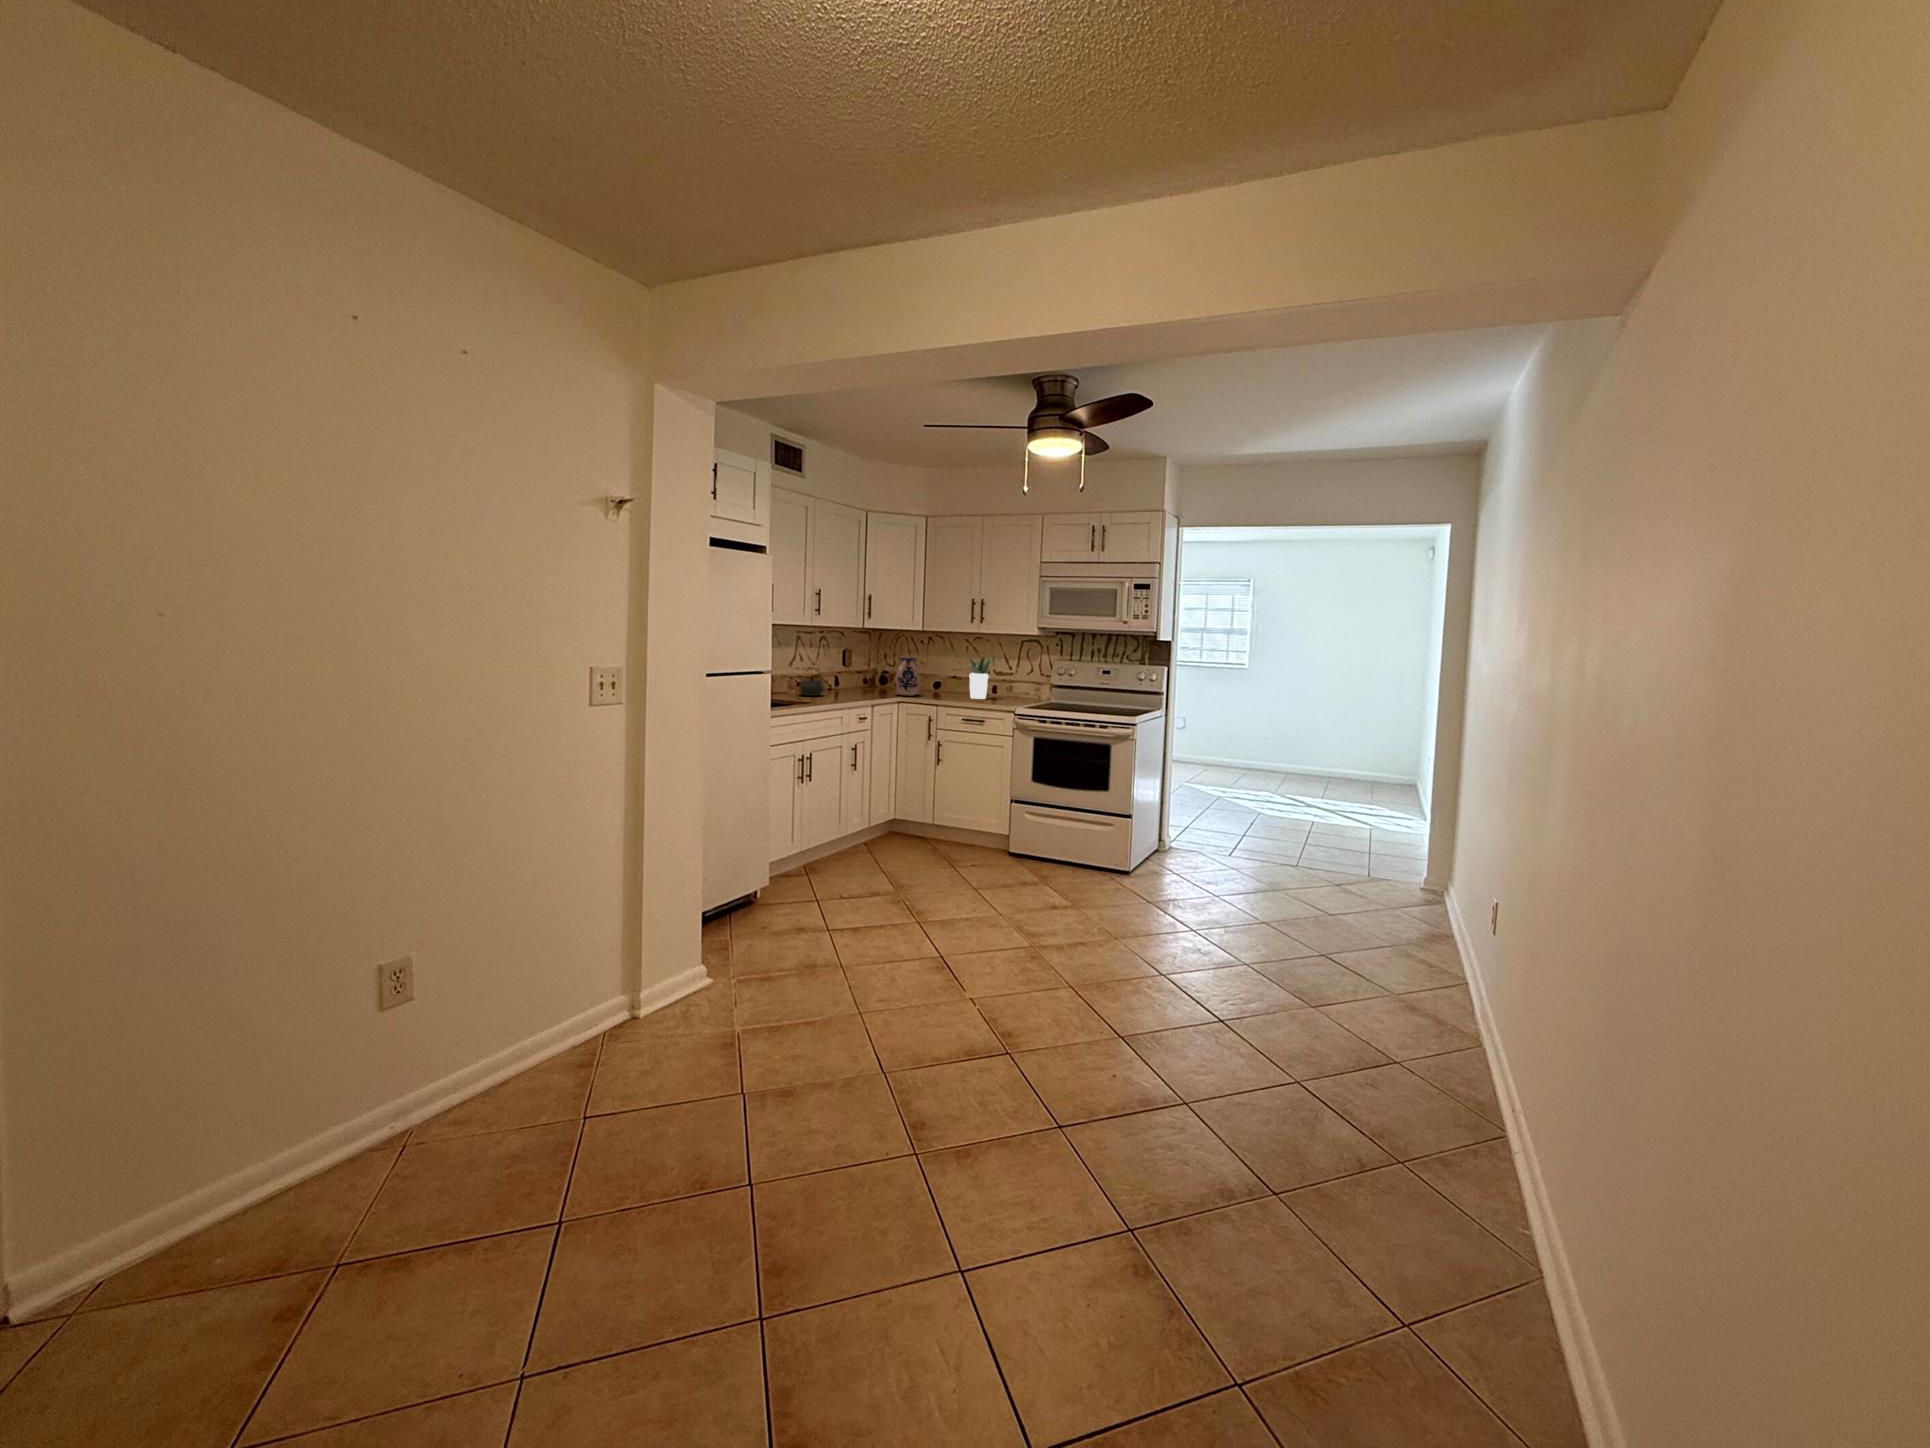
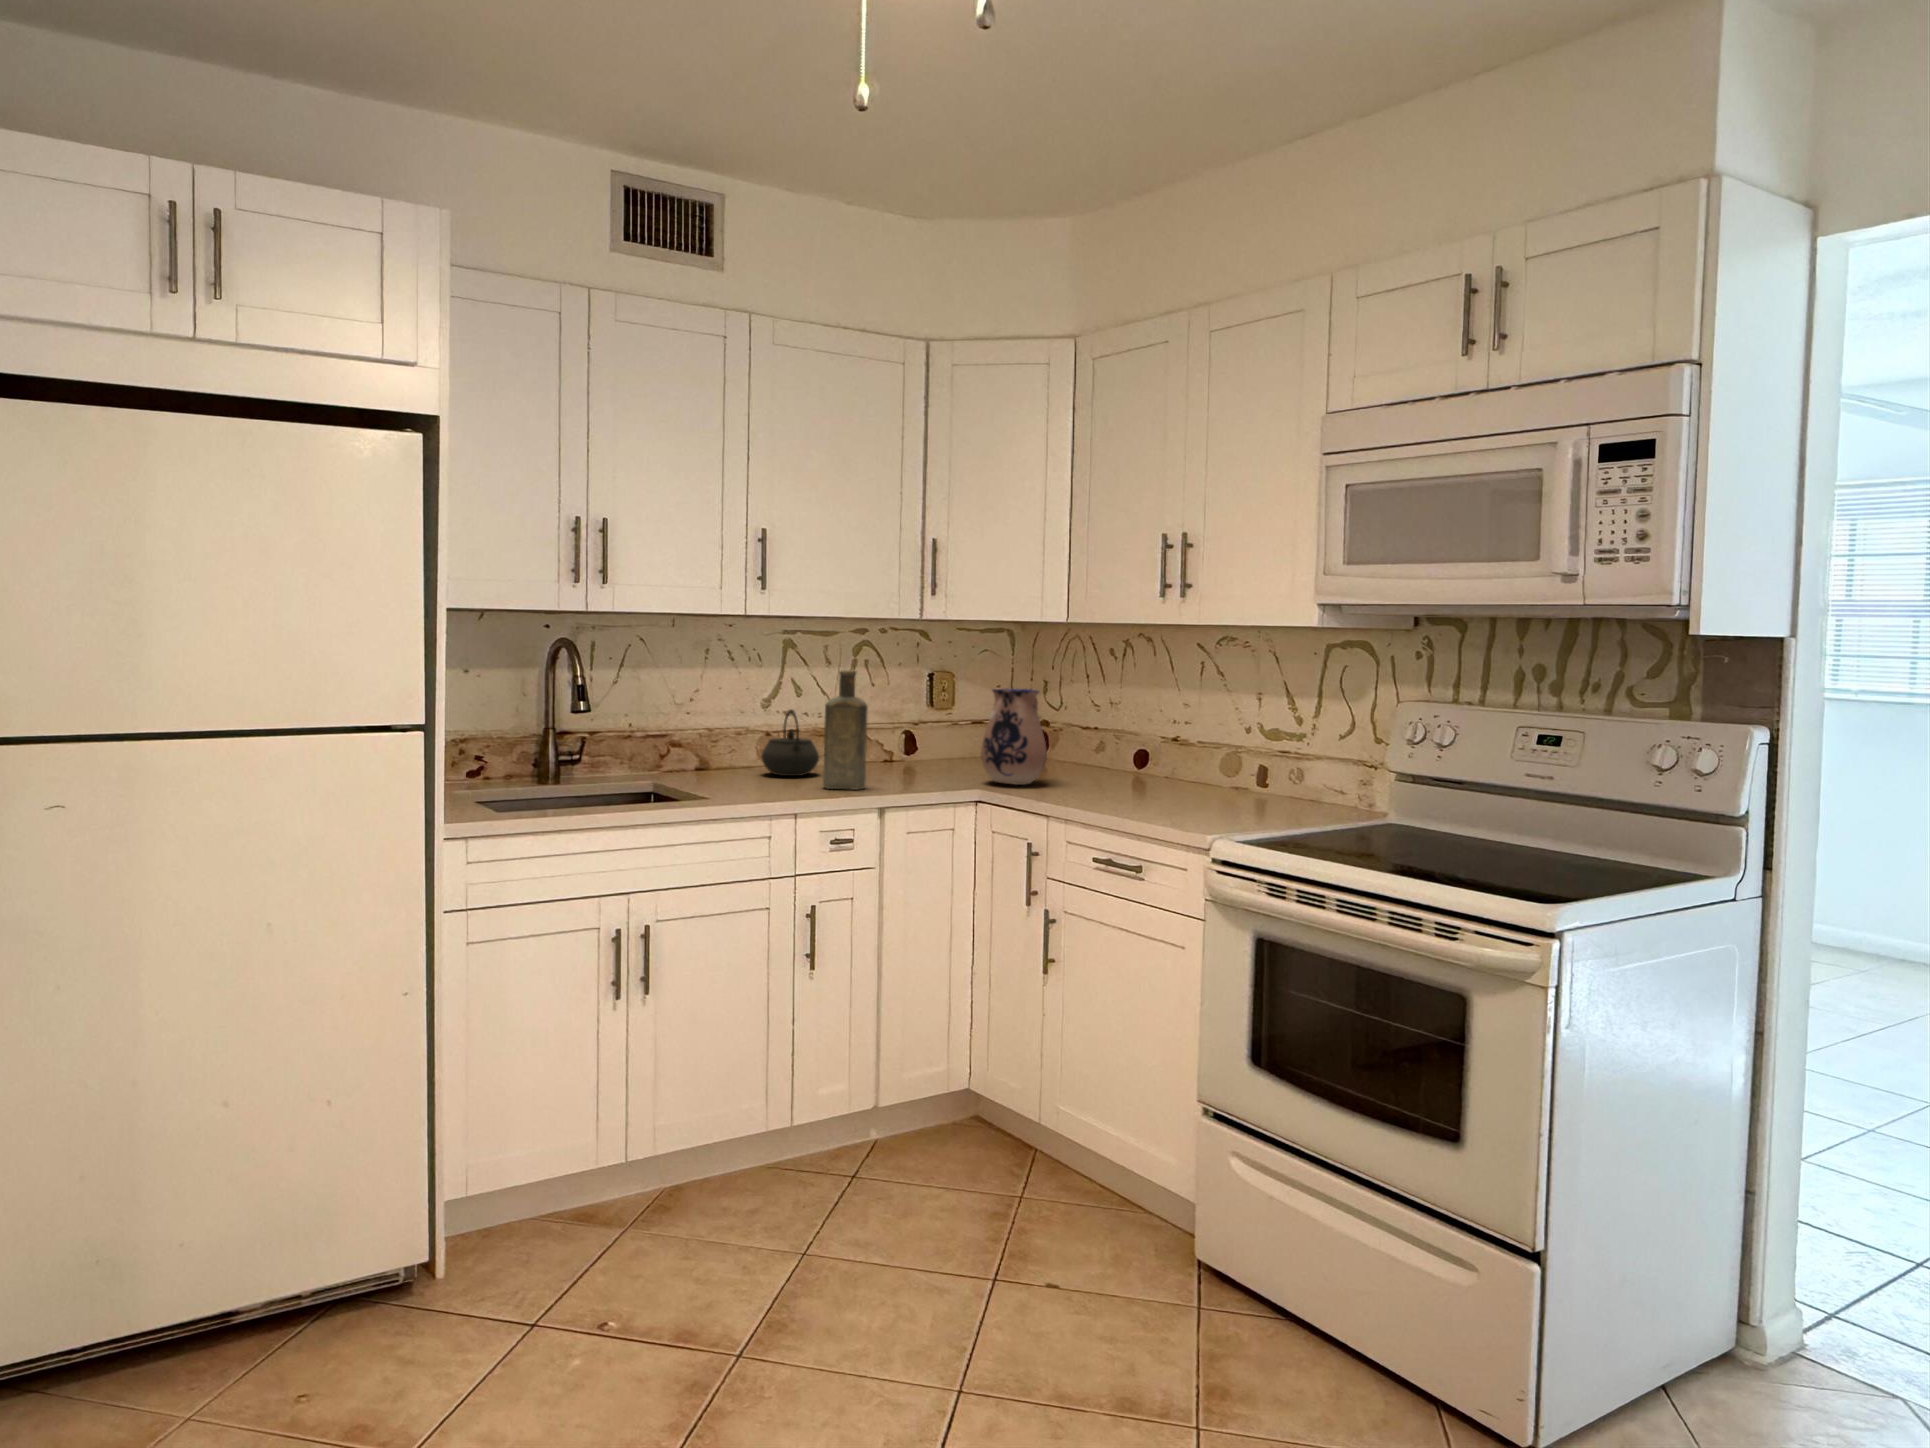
bottle: none [839,650,862,699] -> present [823,670,868,790]
potted plant: present [968,656,995,699] -> none [1122,682,1251,803]

